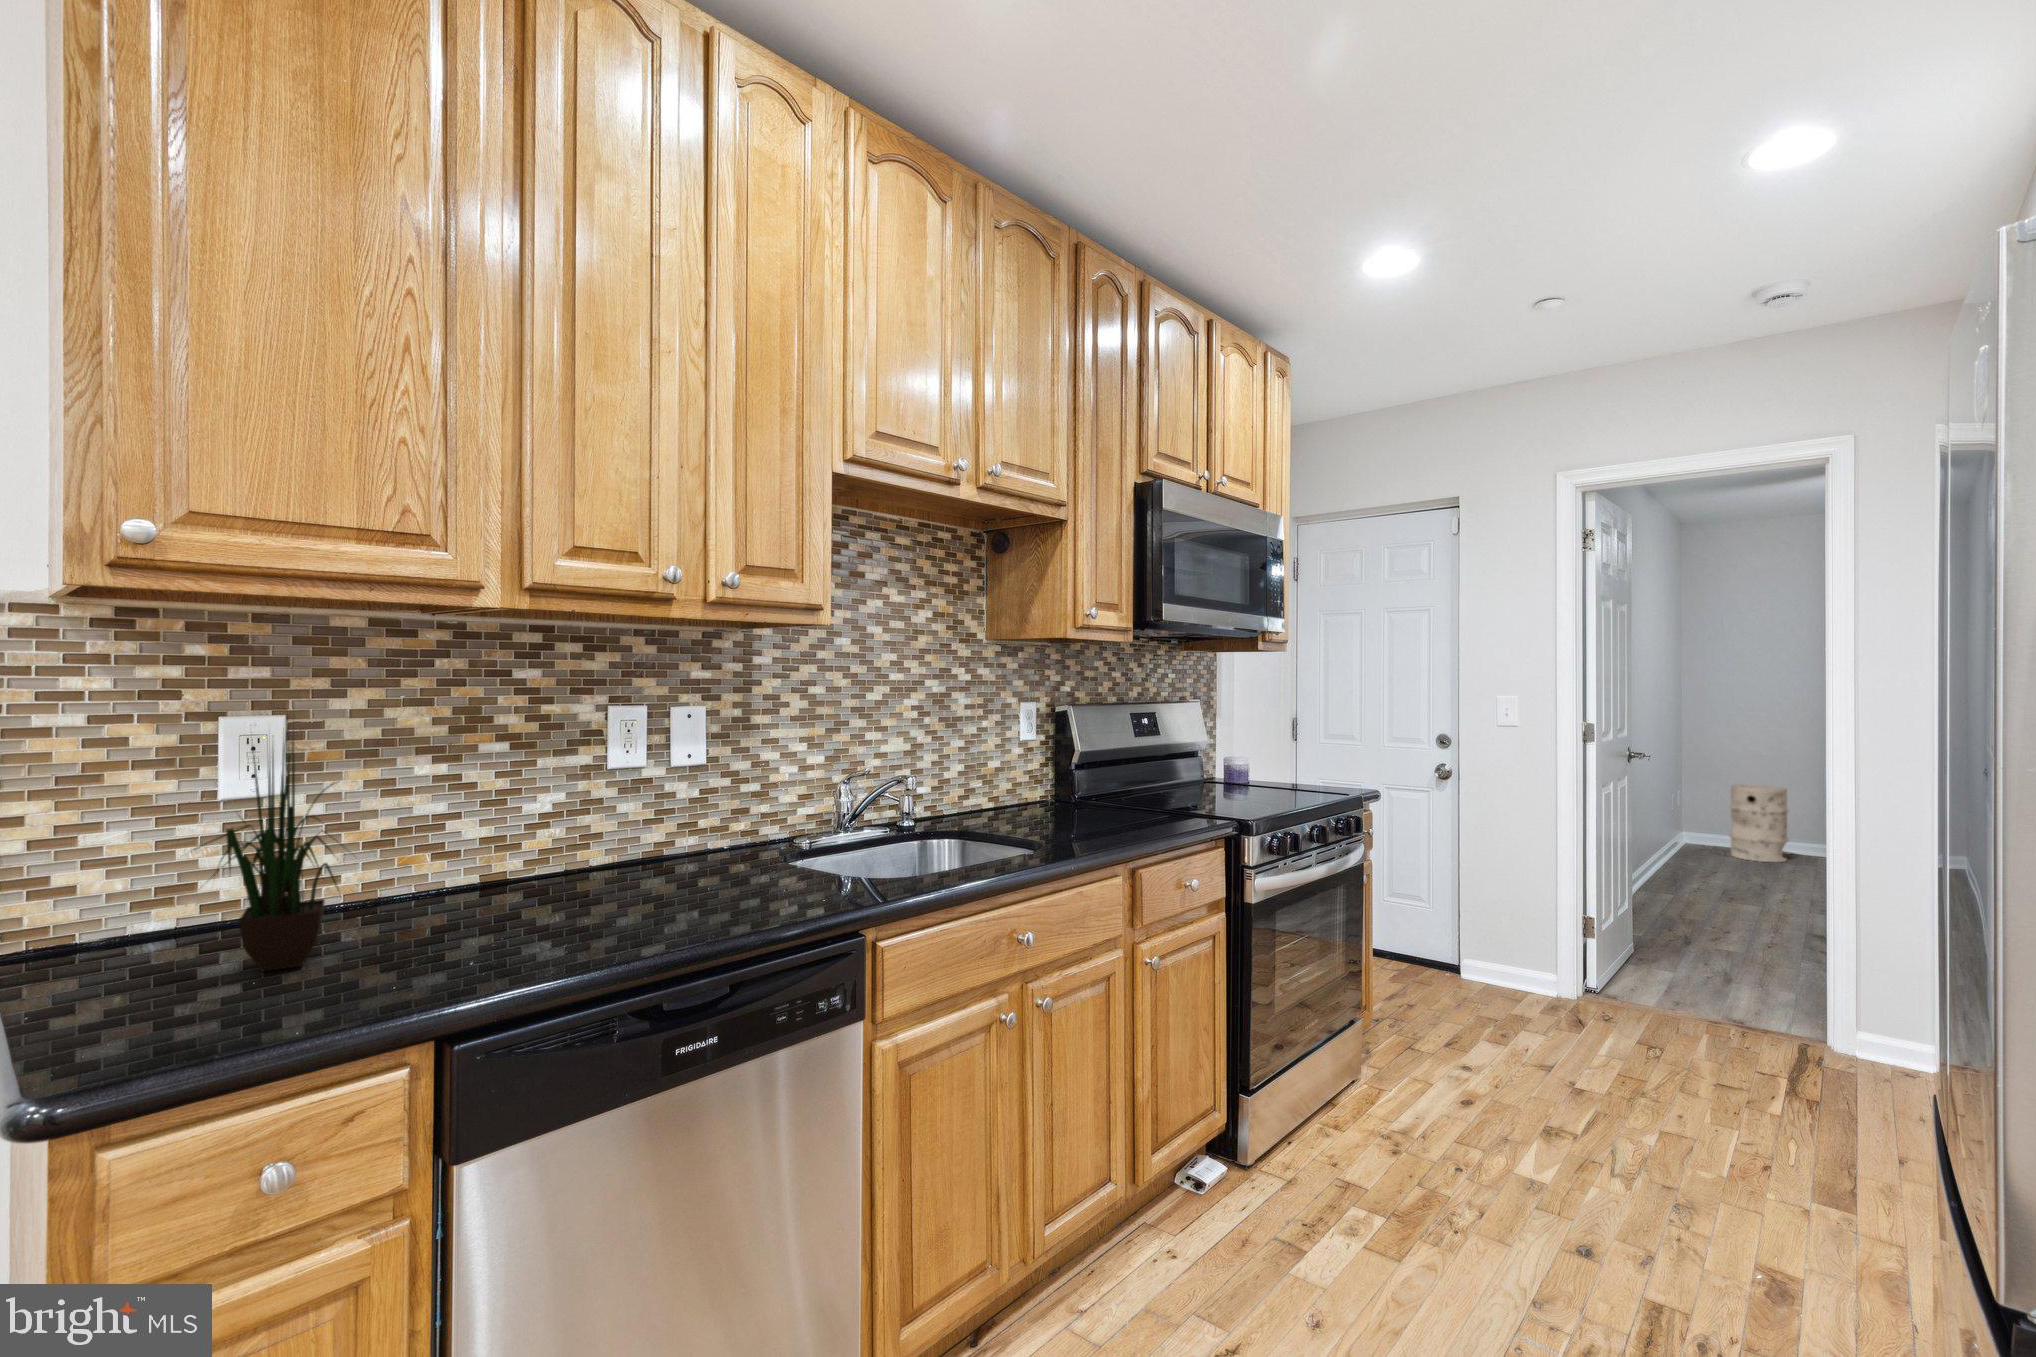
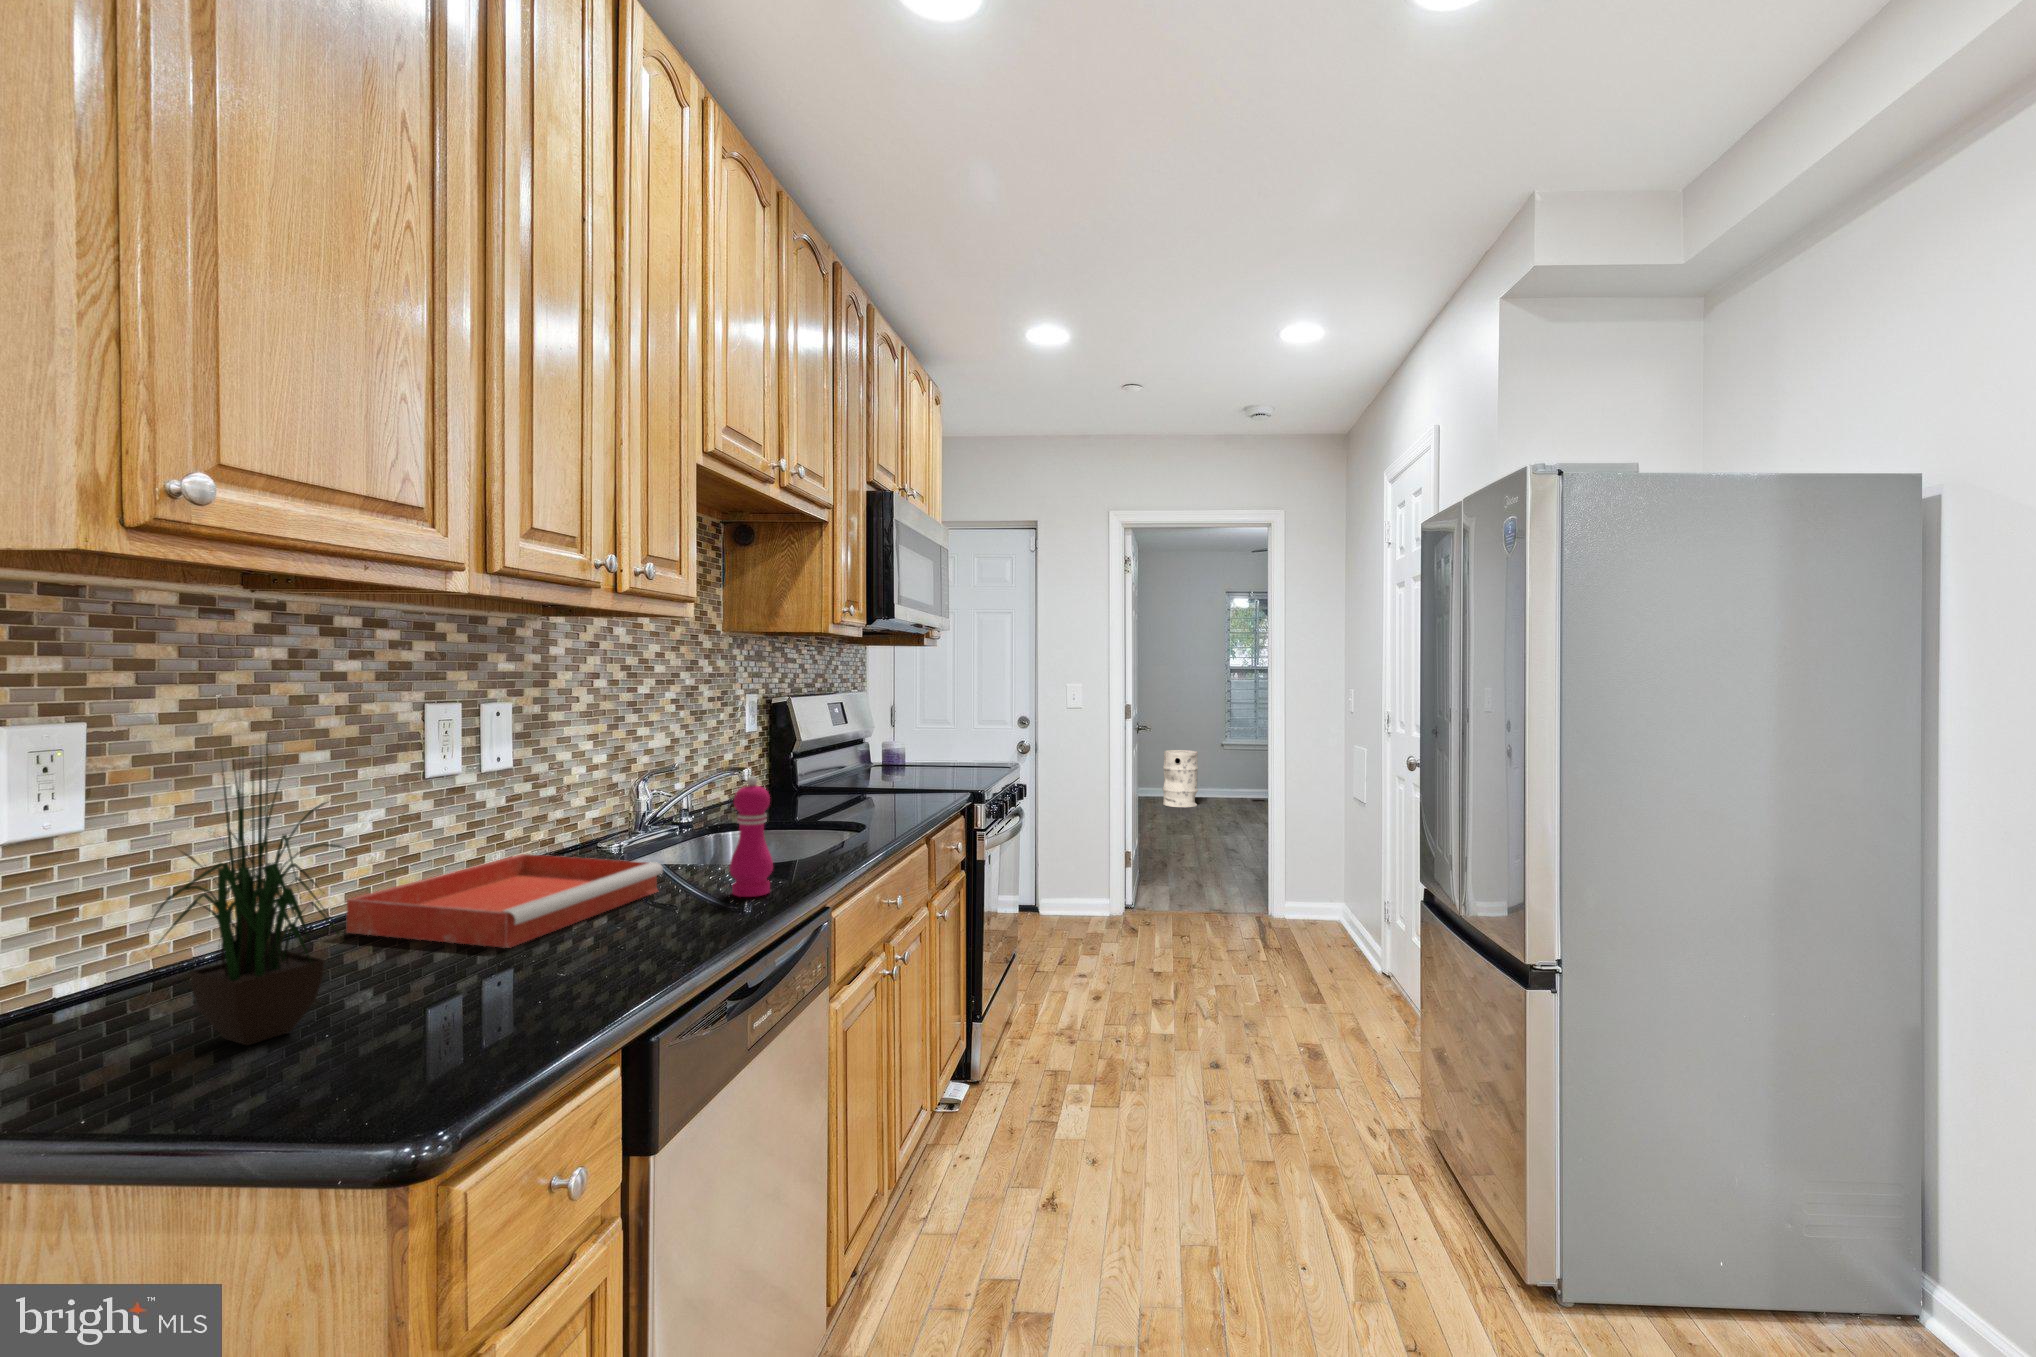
pepper mill: none [793,782,837,905] -> present [729,776,773,897]
tray: none [498,842,757,923] -> present [346,854,663,948]

